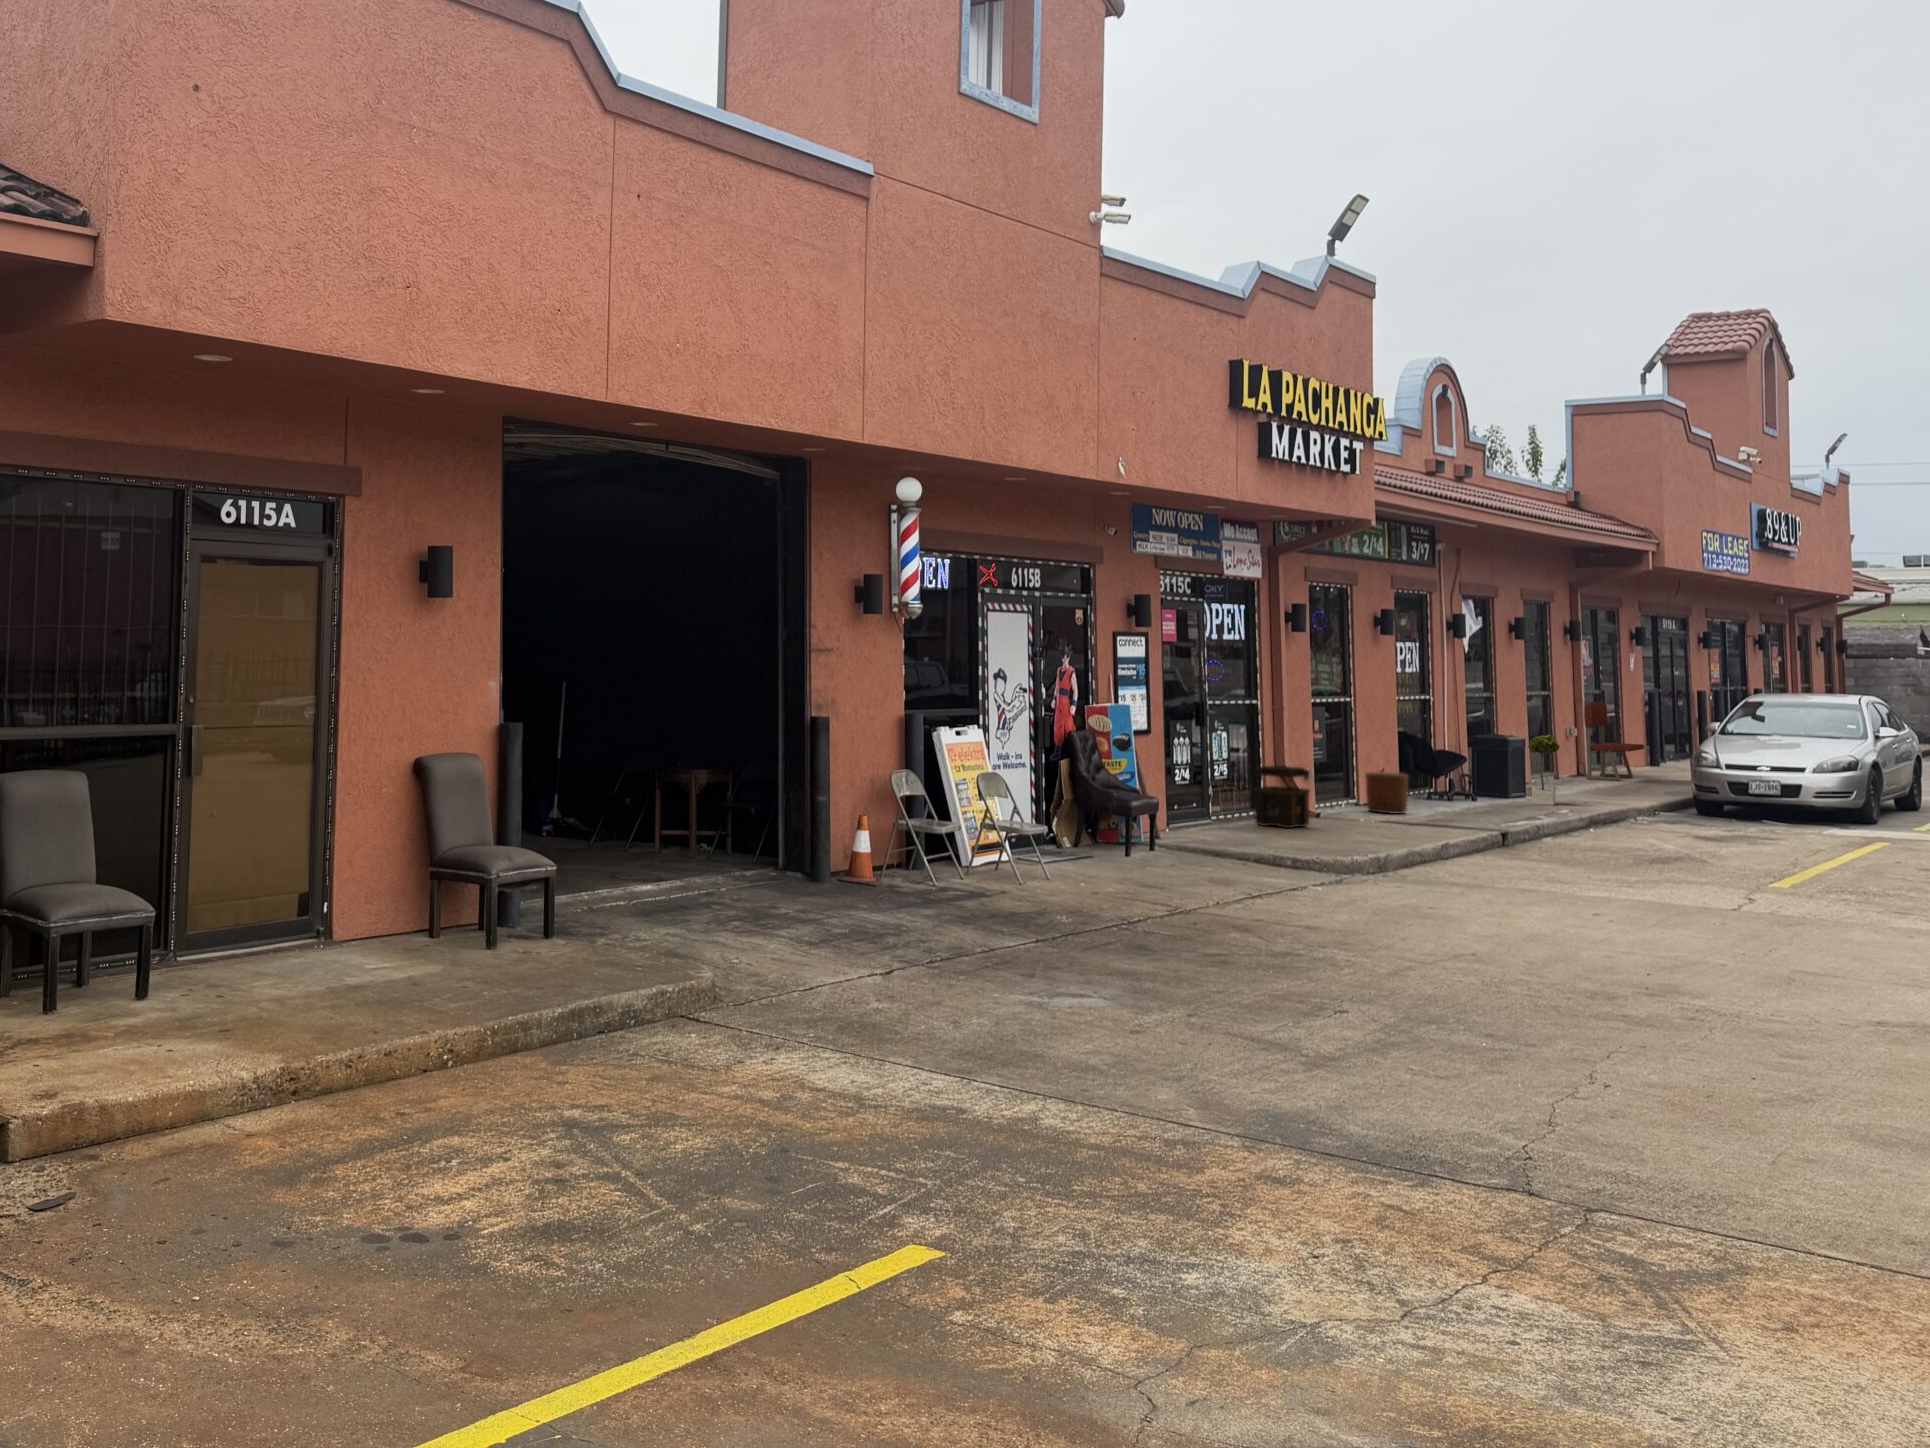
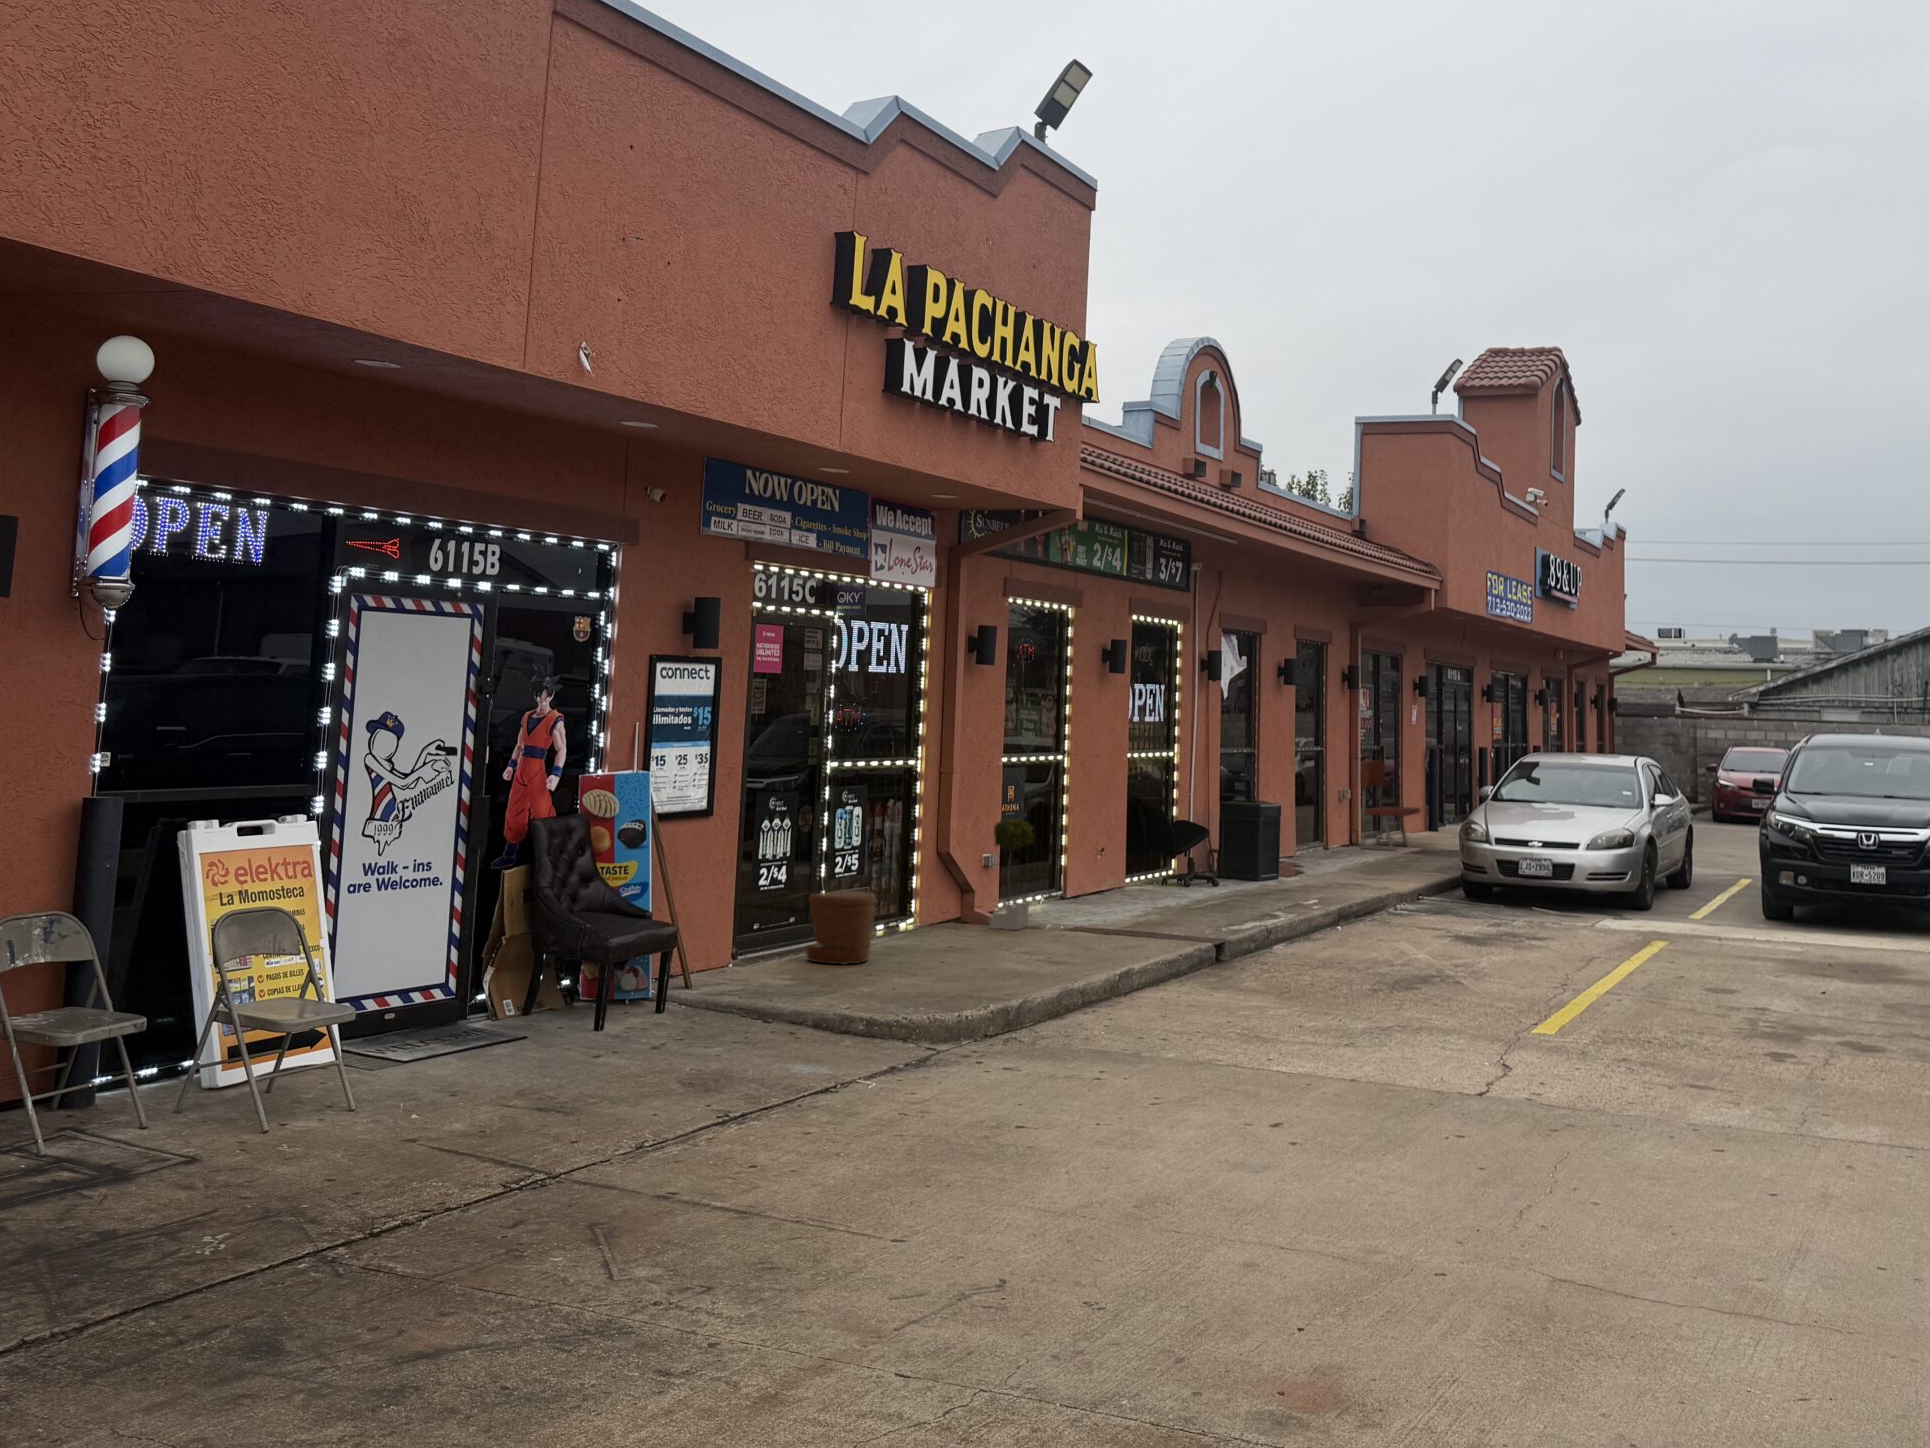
potted tree: present [1528,734,1560,805] -> present [989,818,1034,930]
toolbox: present [1254,766,1310,828] -> none [897,854,976,945]
woven basket: present [1365,772,1409,814] -> present [806,890,876,964]

